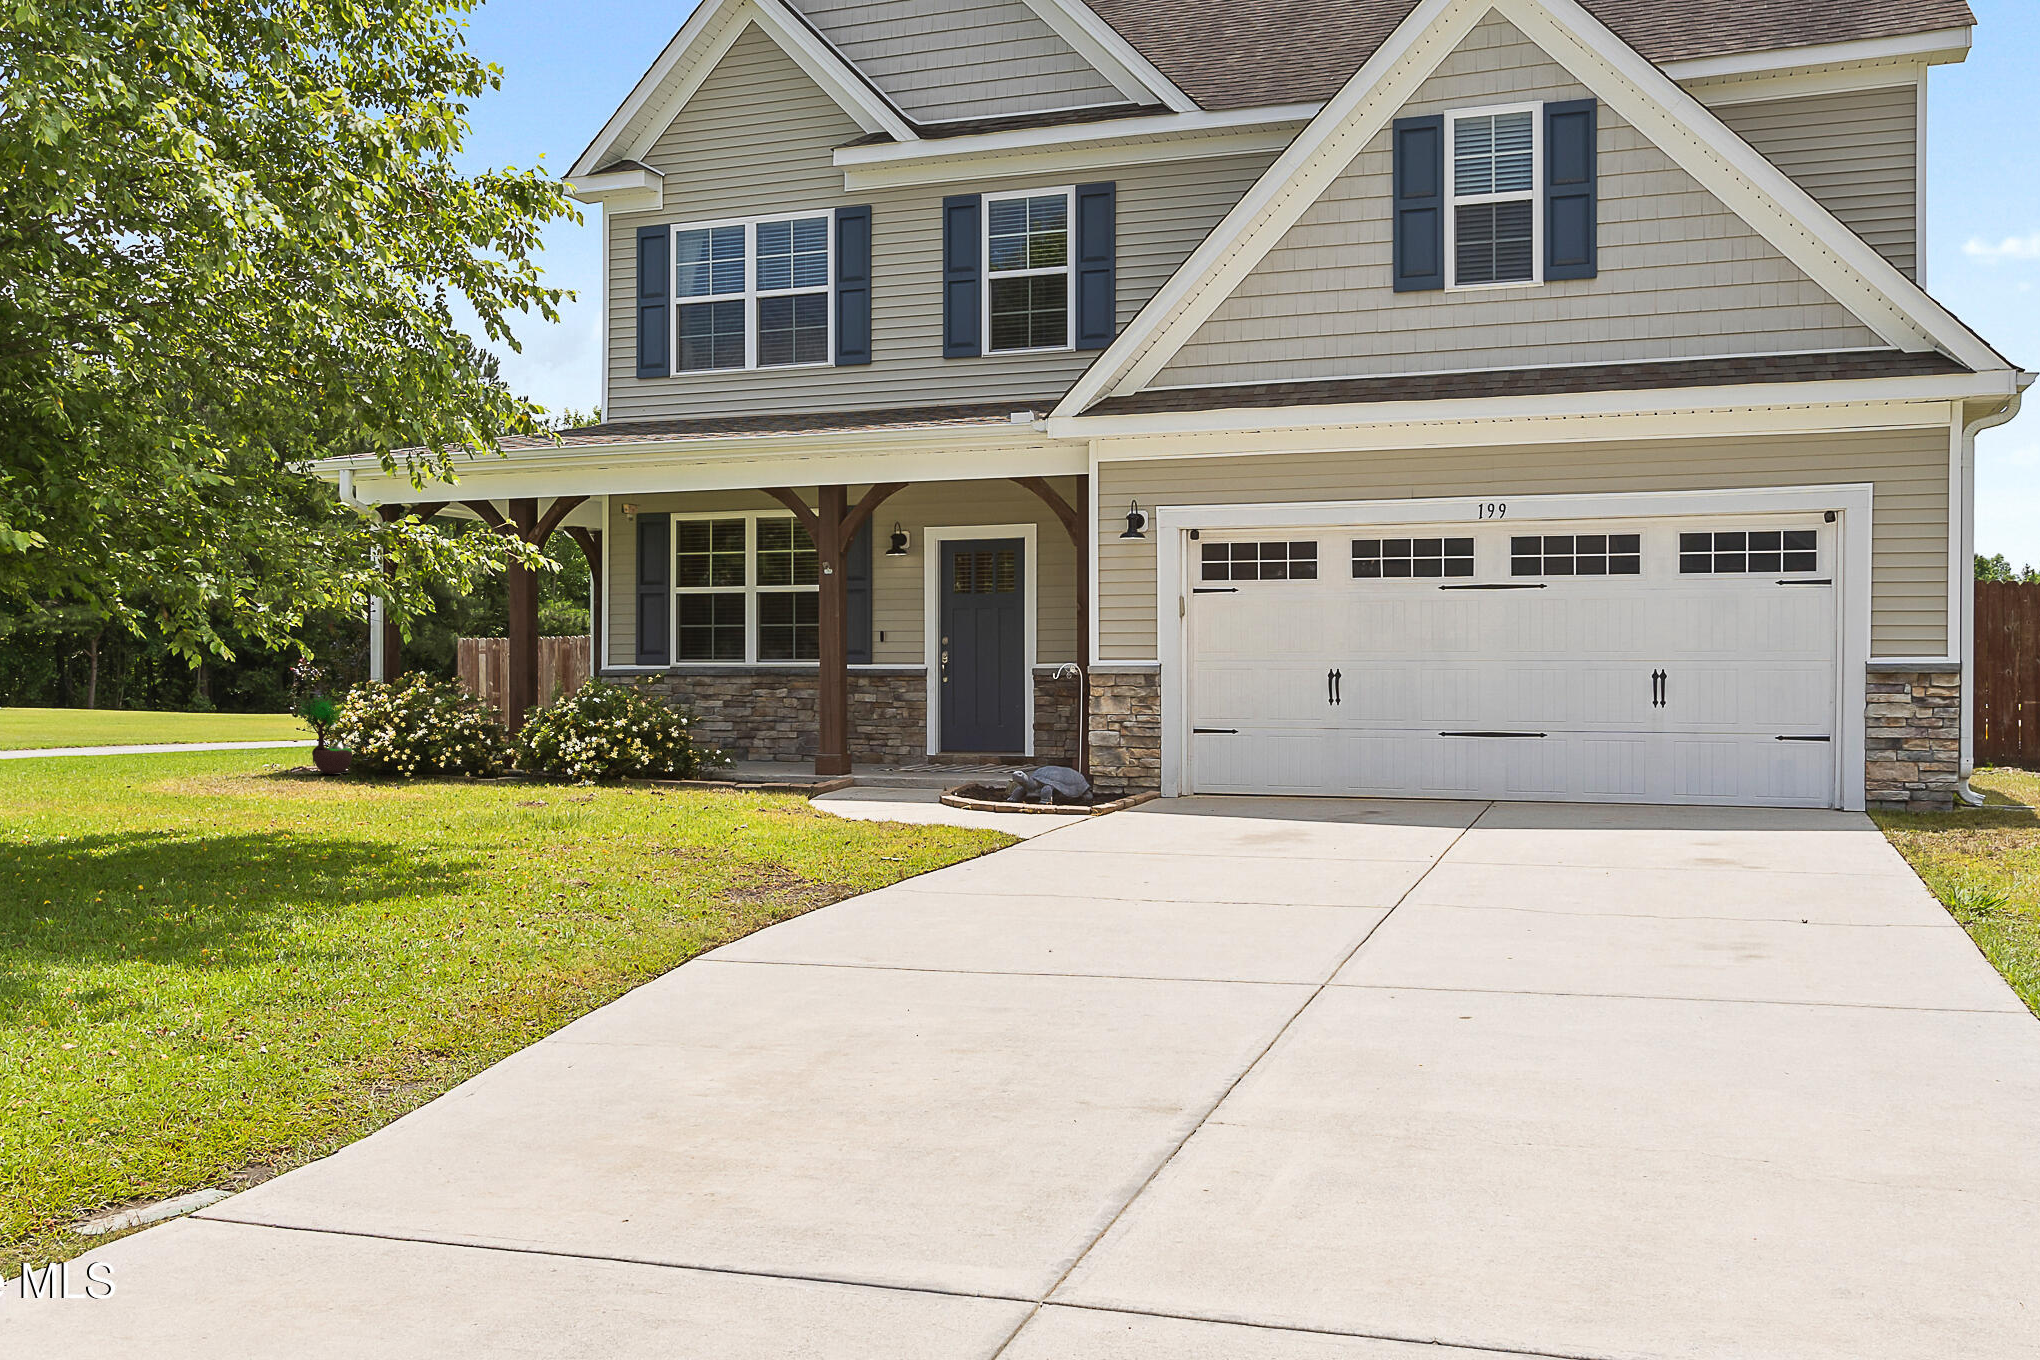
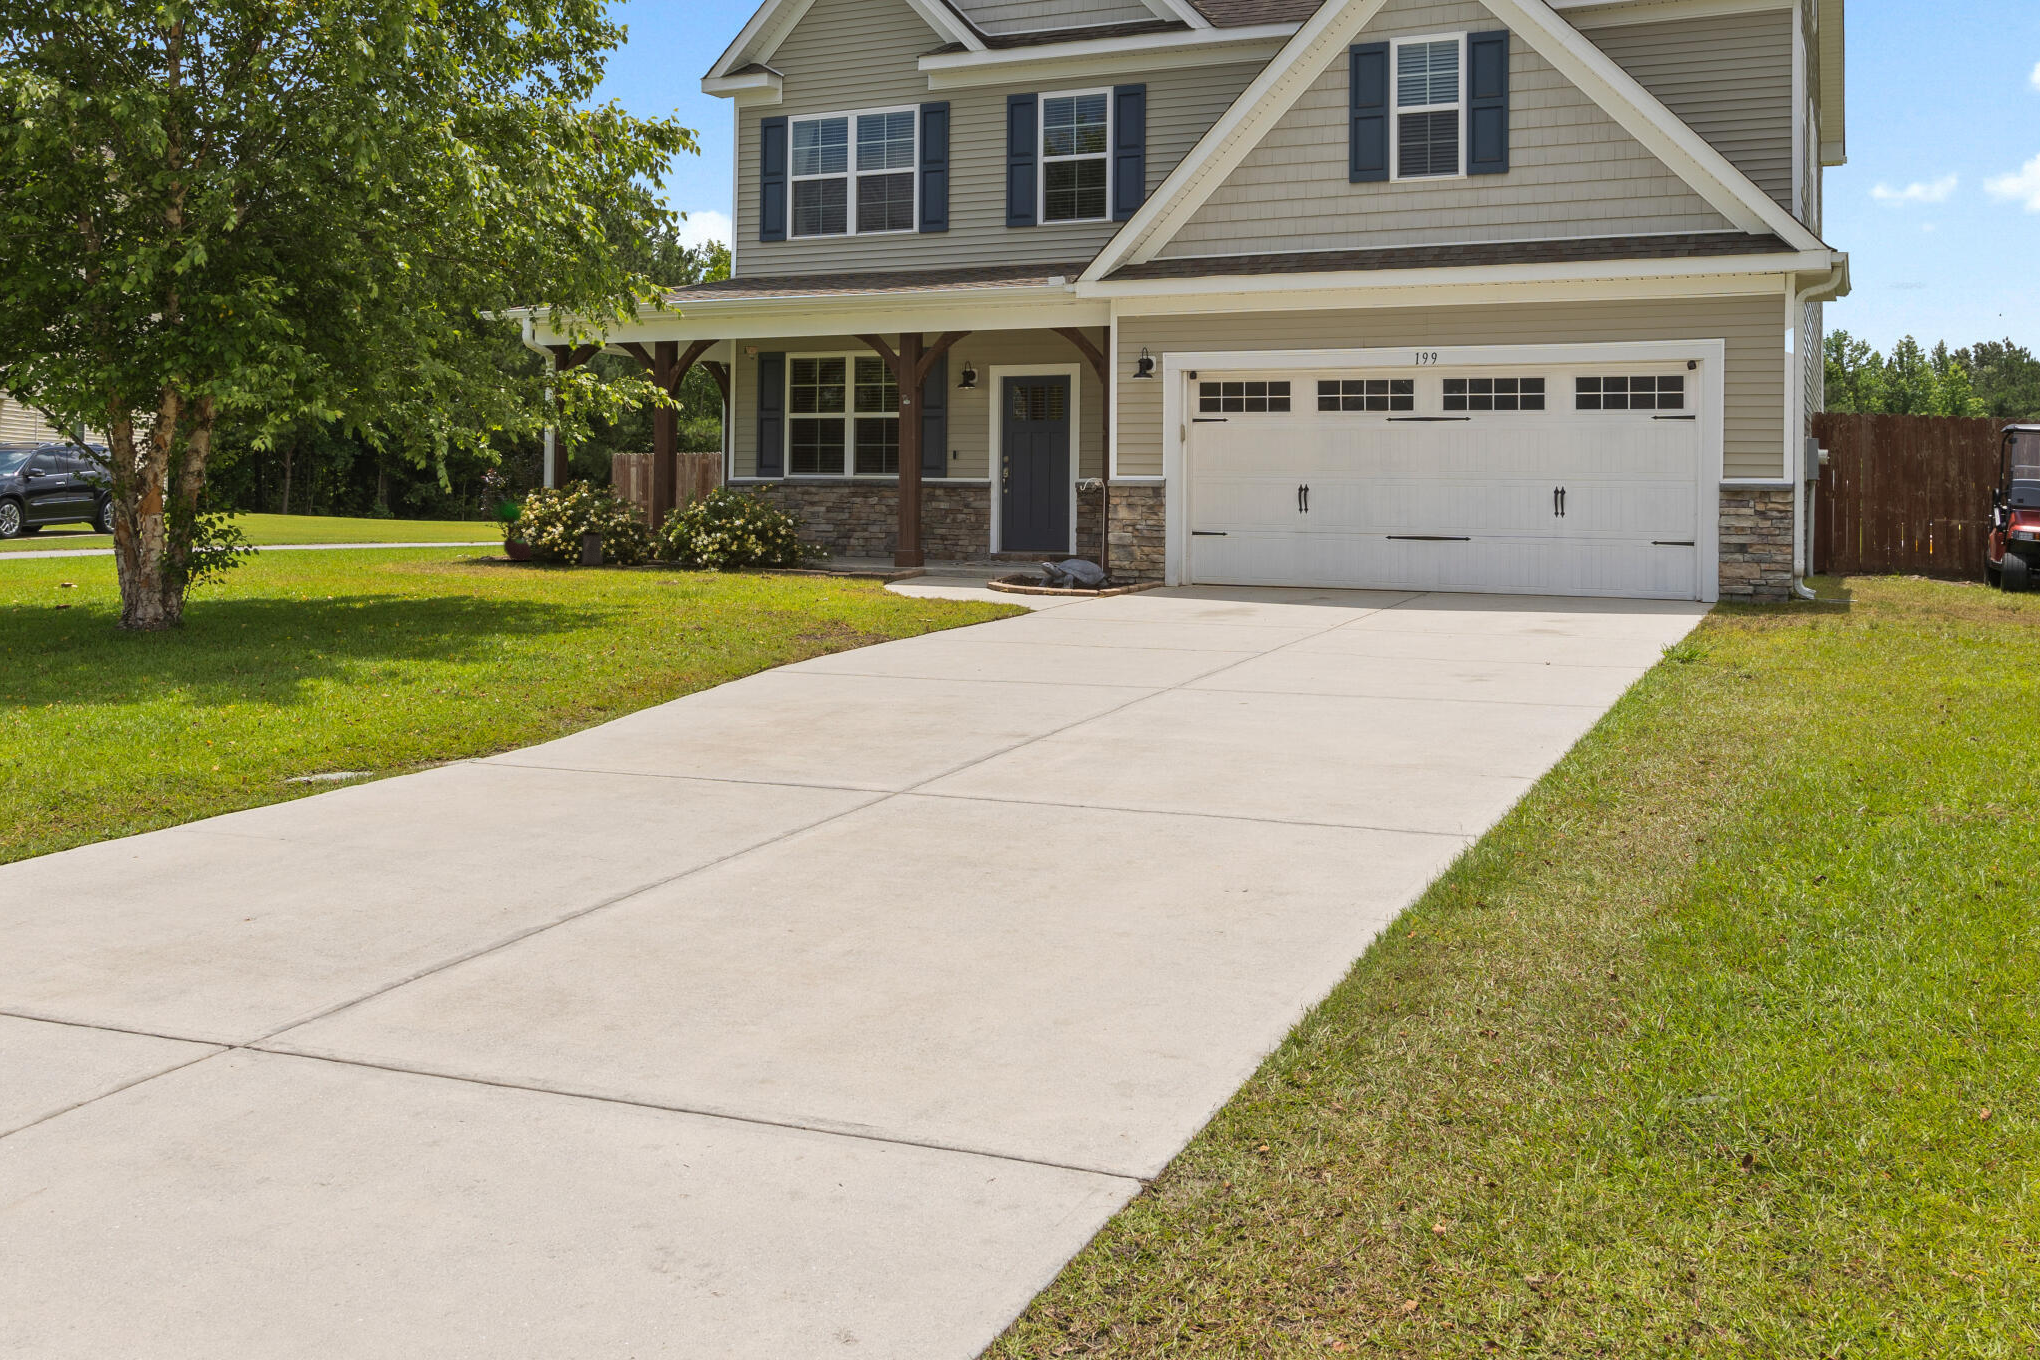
watering can: none [413,725,445,779] -> present [582,527,603,565]

